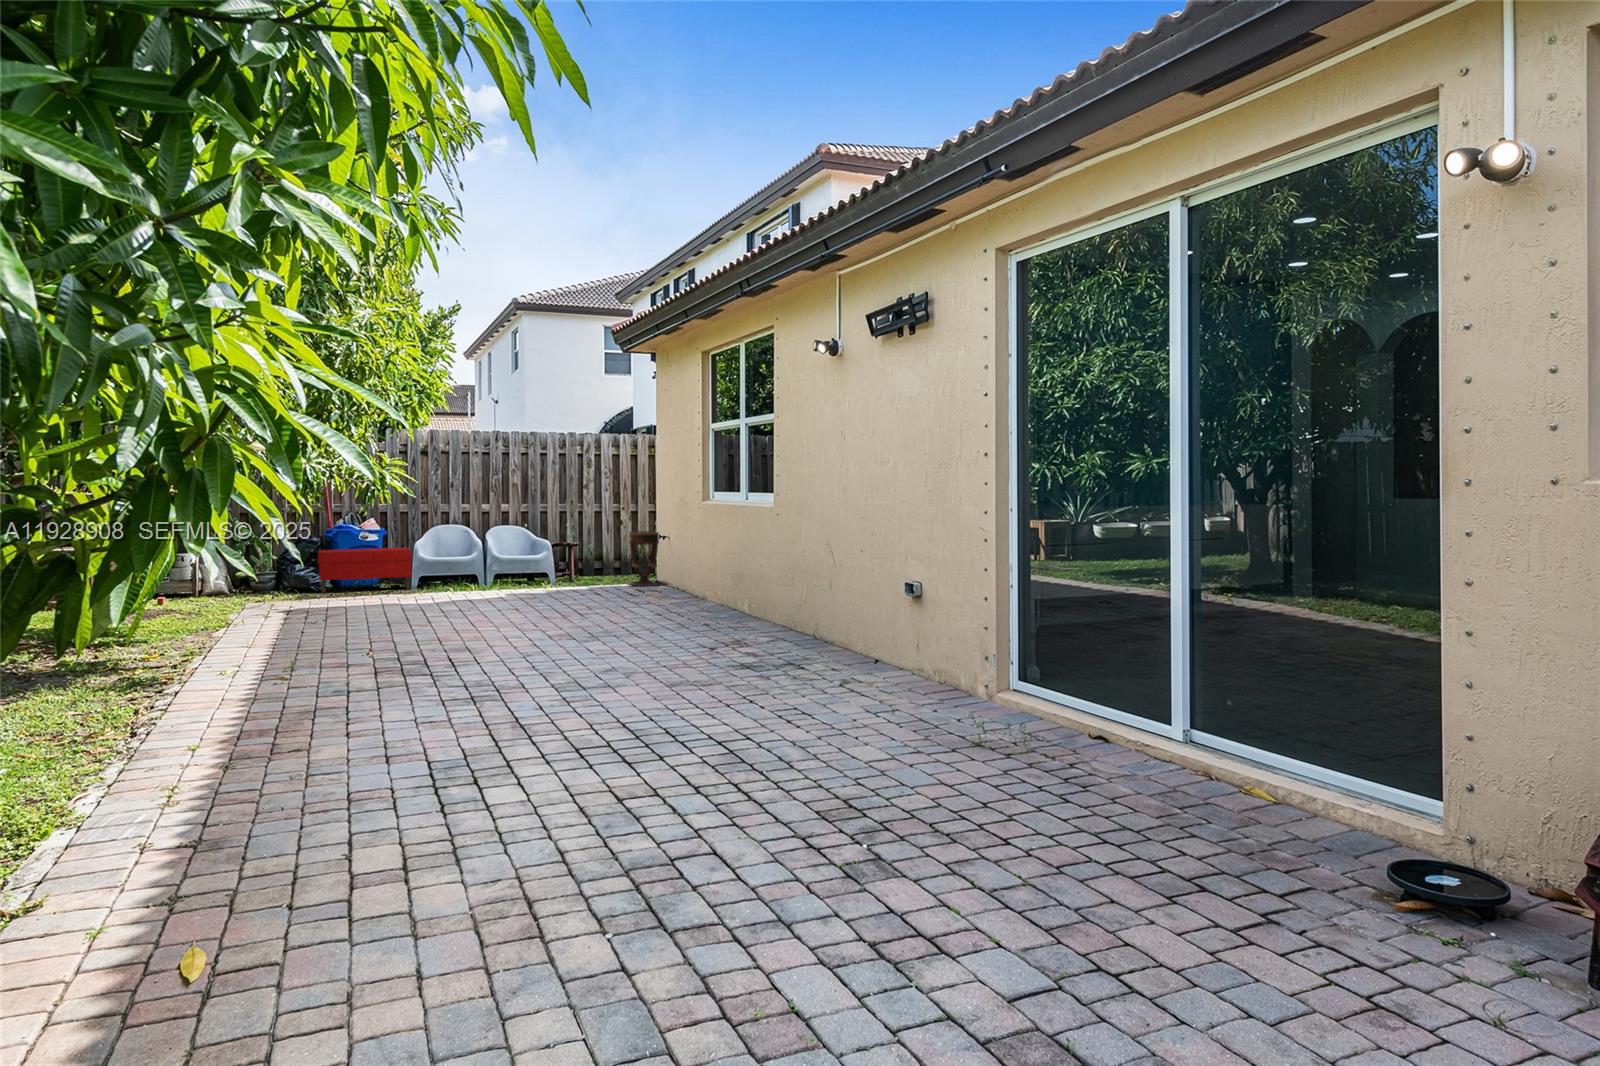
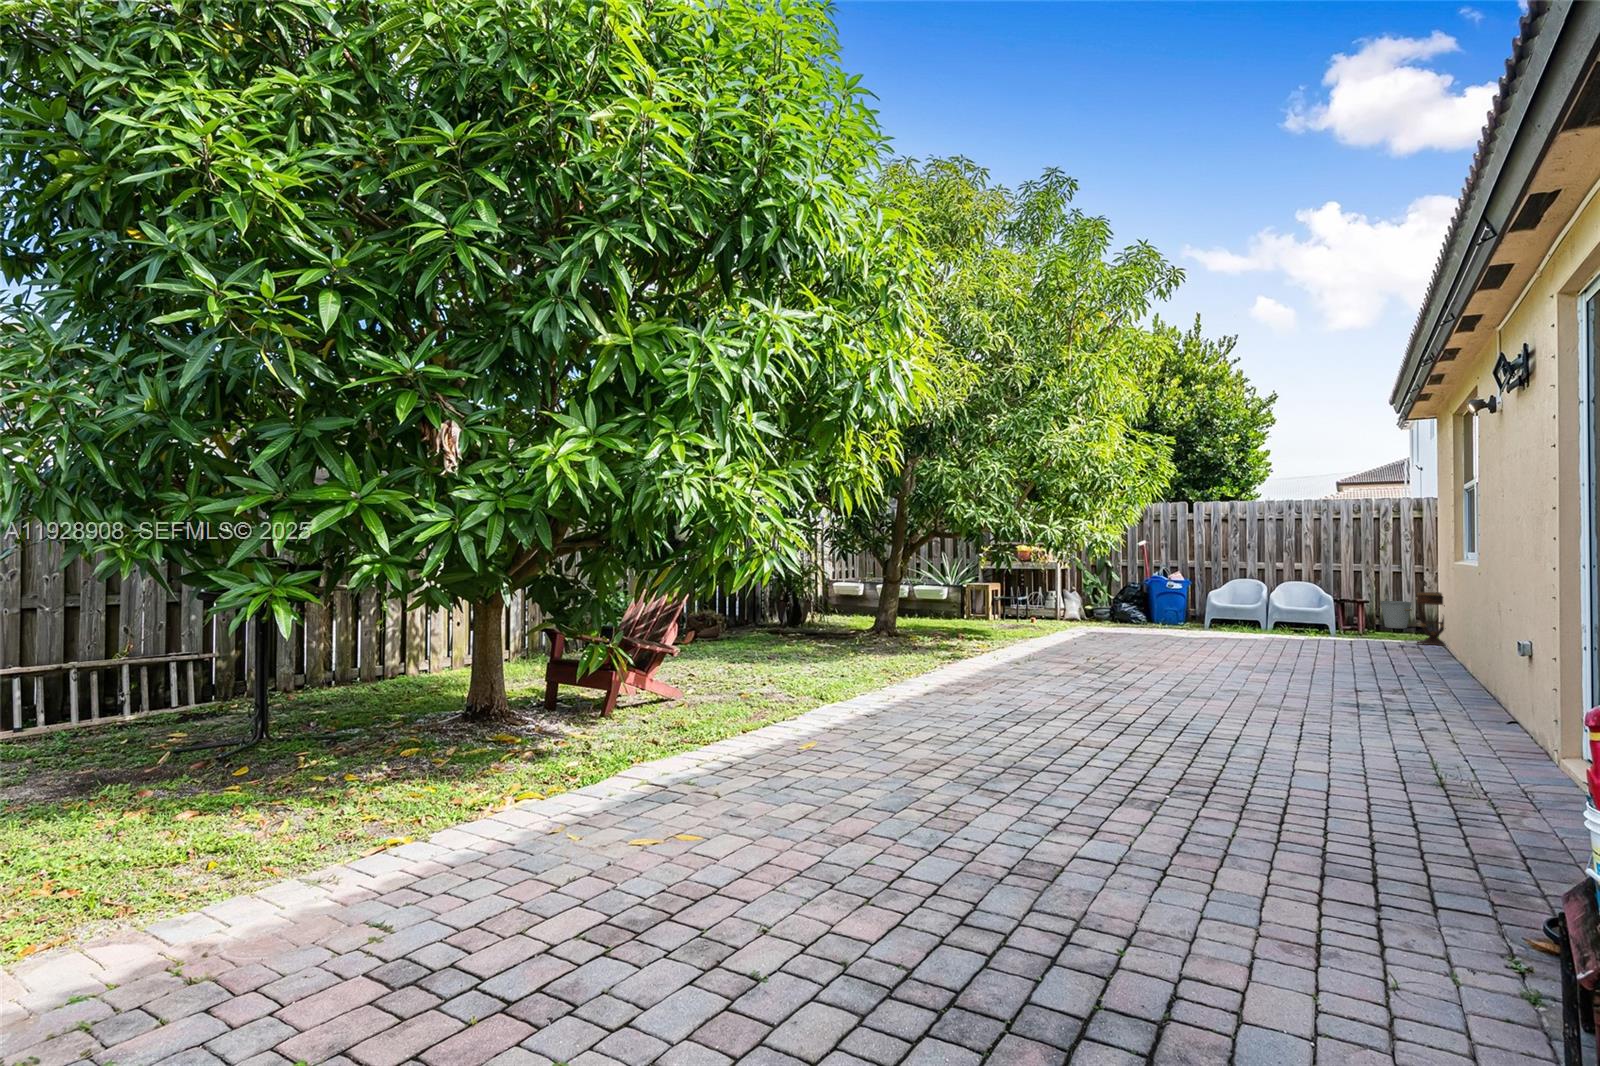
bucket: none [585,541,614,571] -> present [1380,601,1412,628]
bench: present [318,548,412,593] -> none [1132,593,1205,628]

